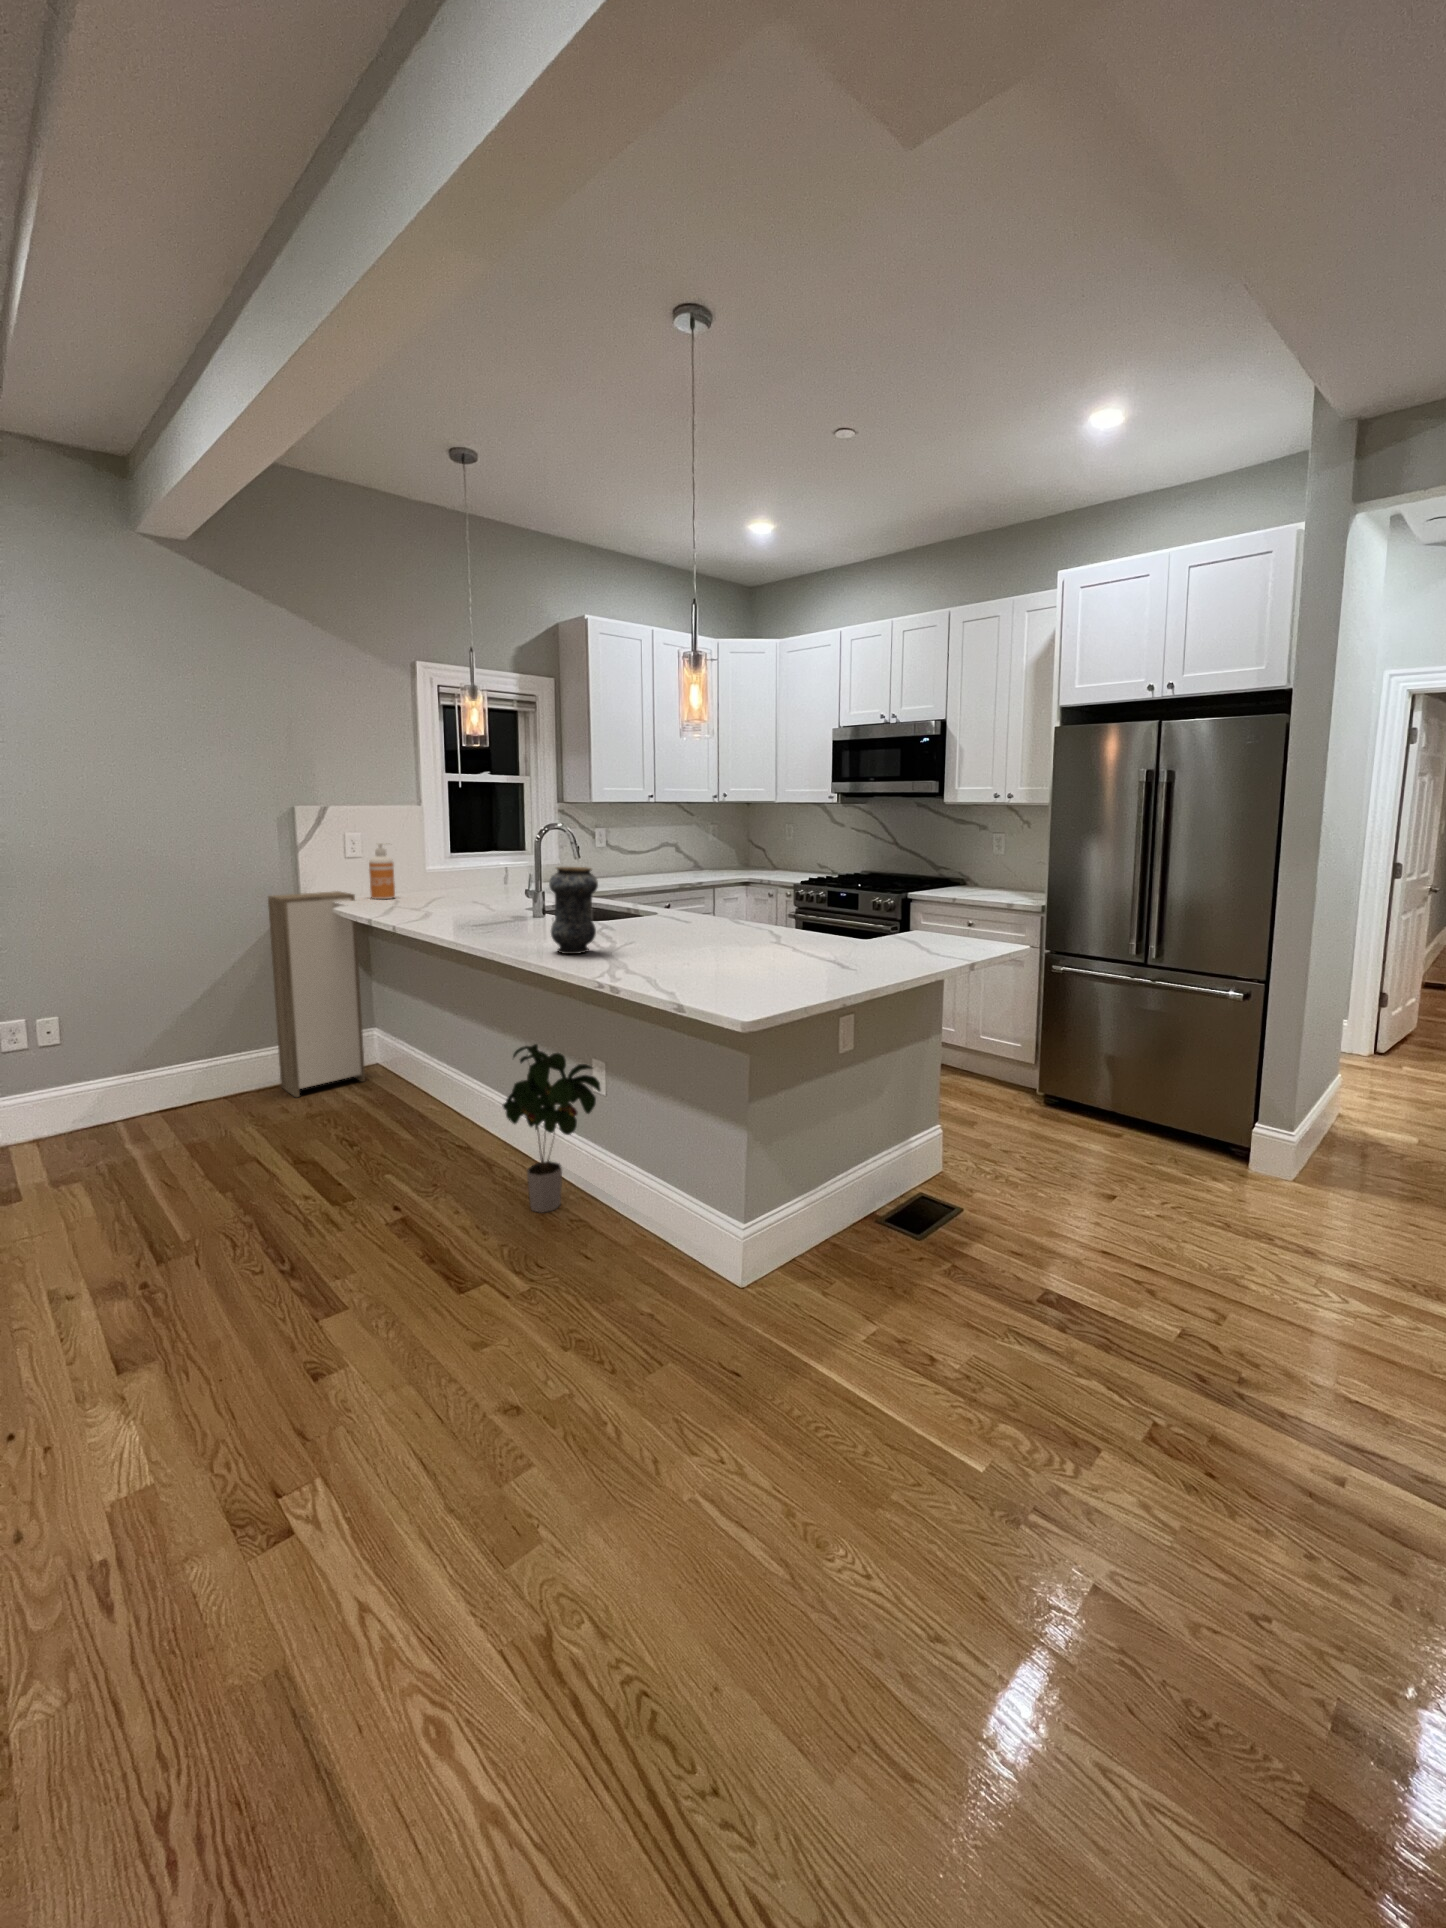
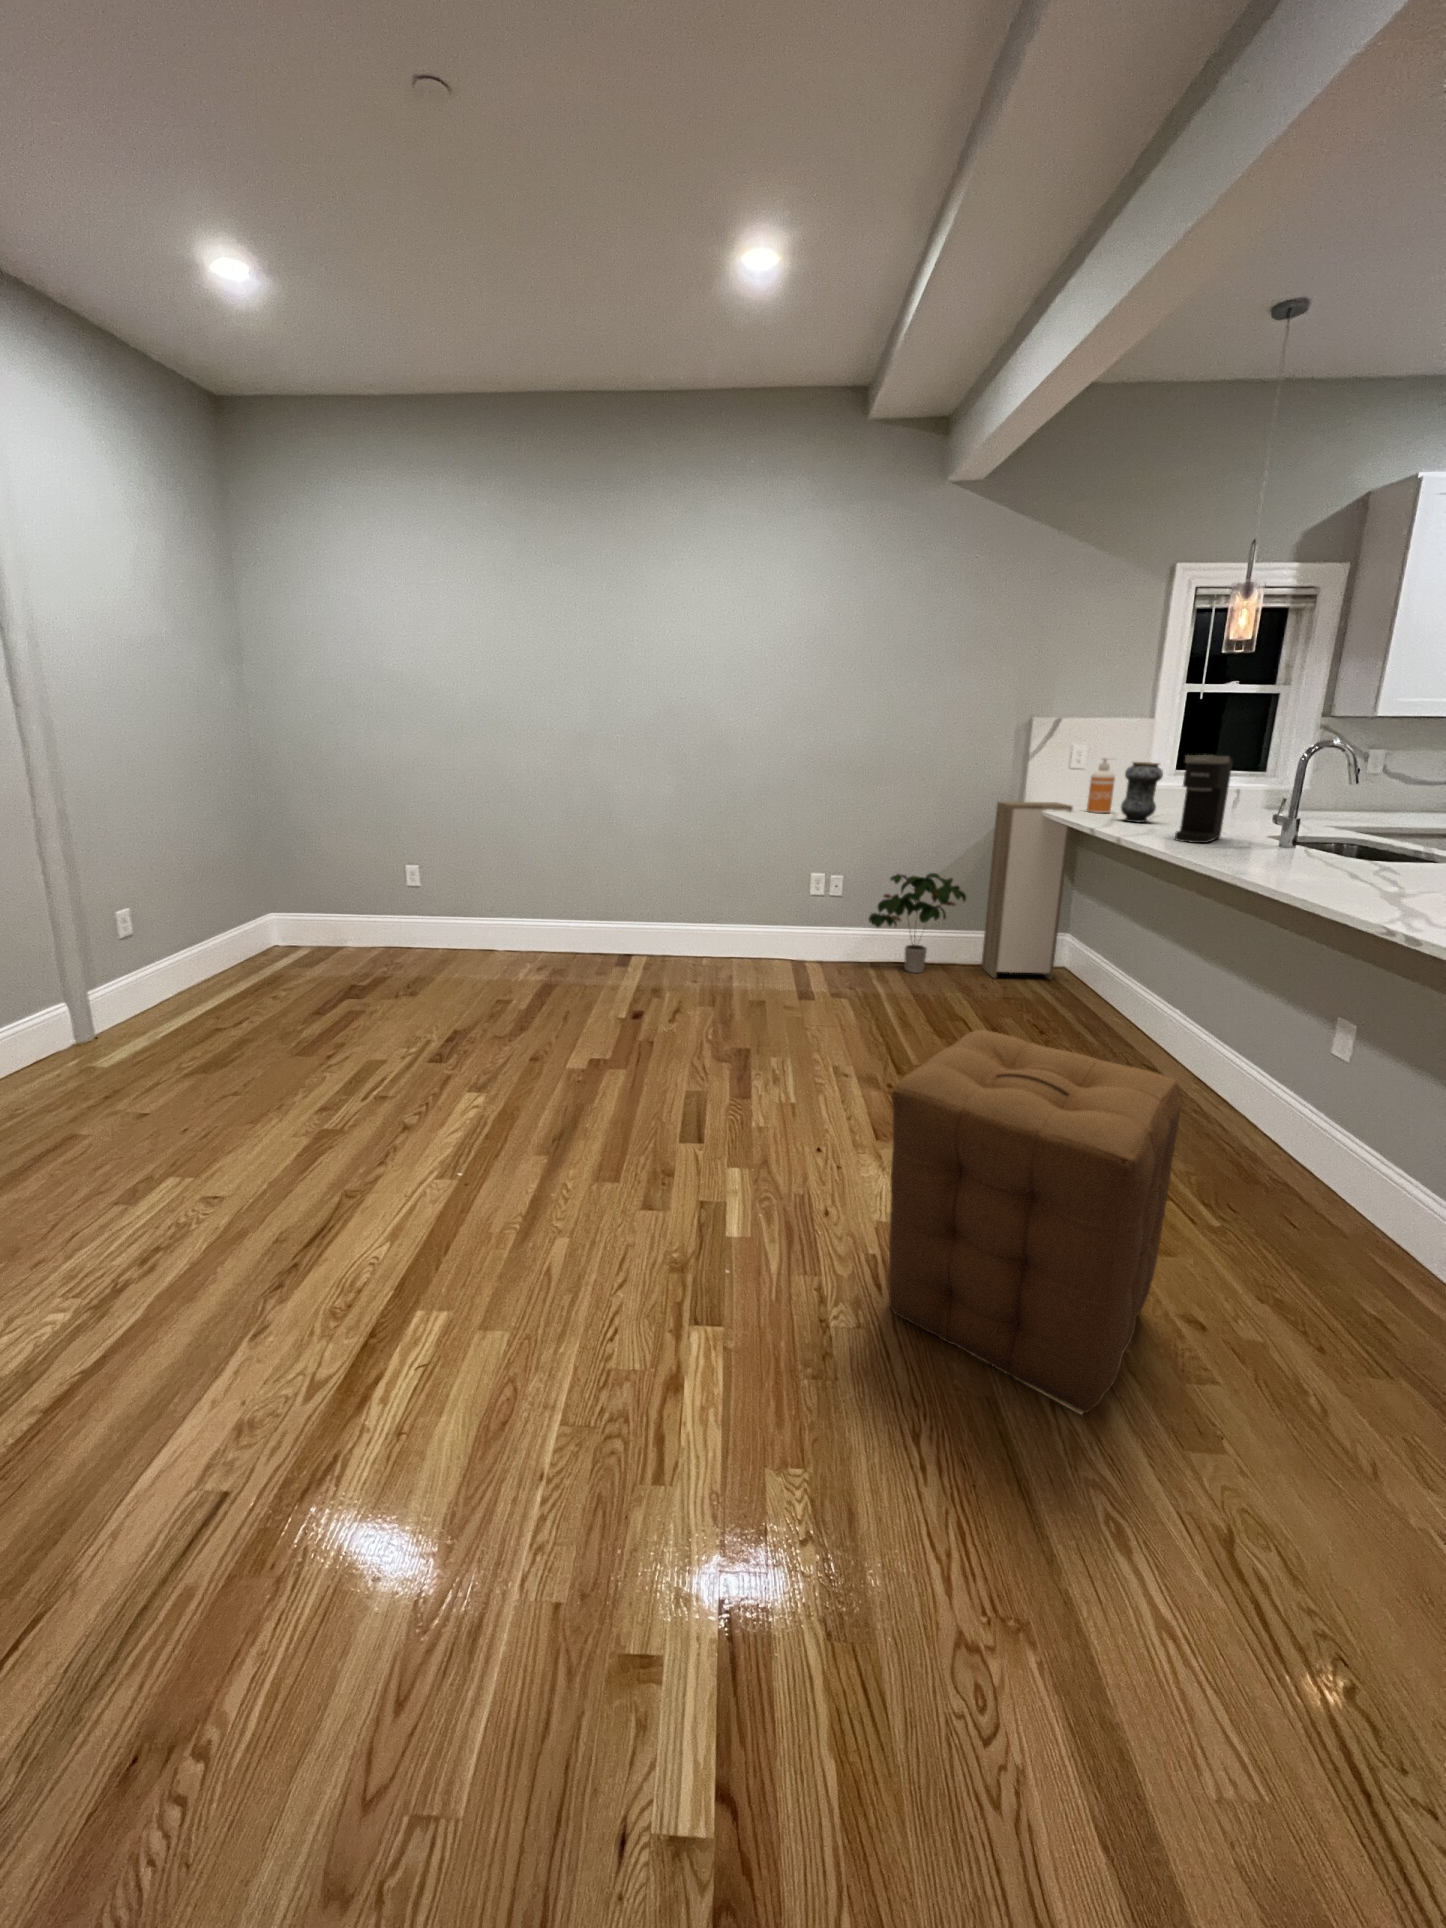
coffee maker: none [443,839,488,922] -> present [1175,755,1233,843]
vase: present [549,867,598,954] -> present [1121,762,1163,822]
potted plant: present [503,1044,601,1212] -> present [869,873,966,973]
ottoman: none [60,1173,463,1661] -> present [888,1030,1182,1414]

